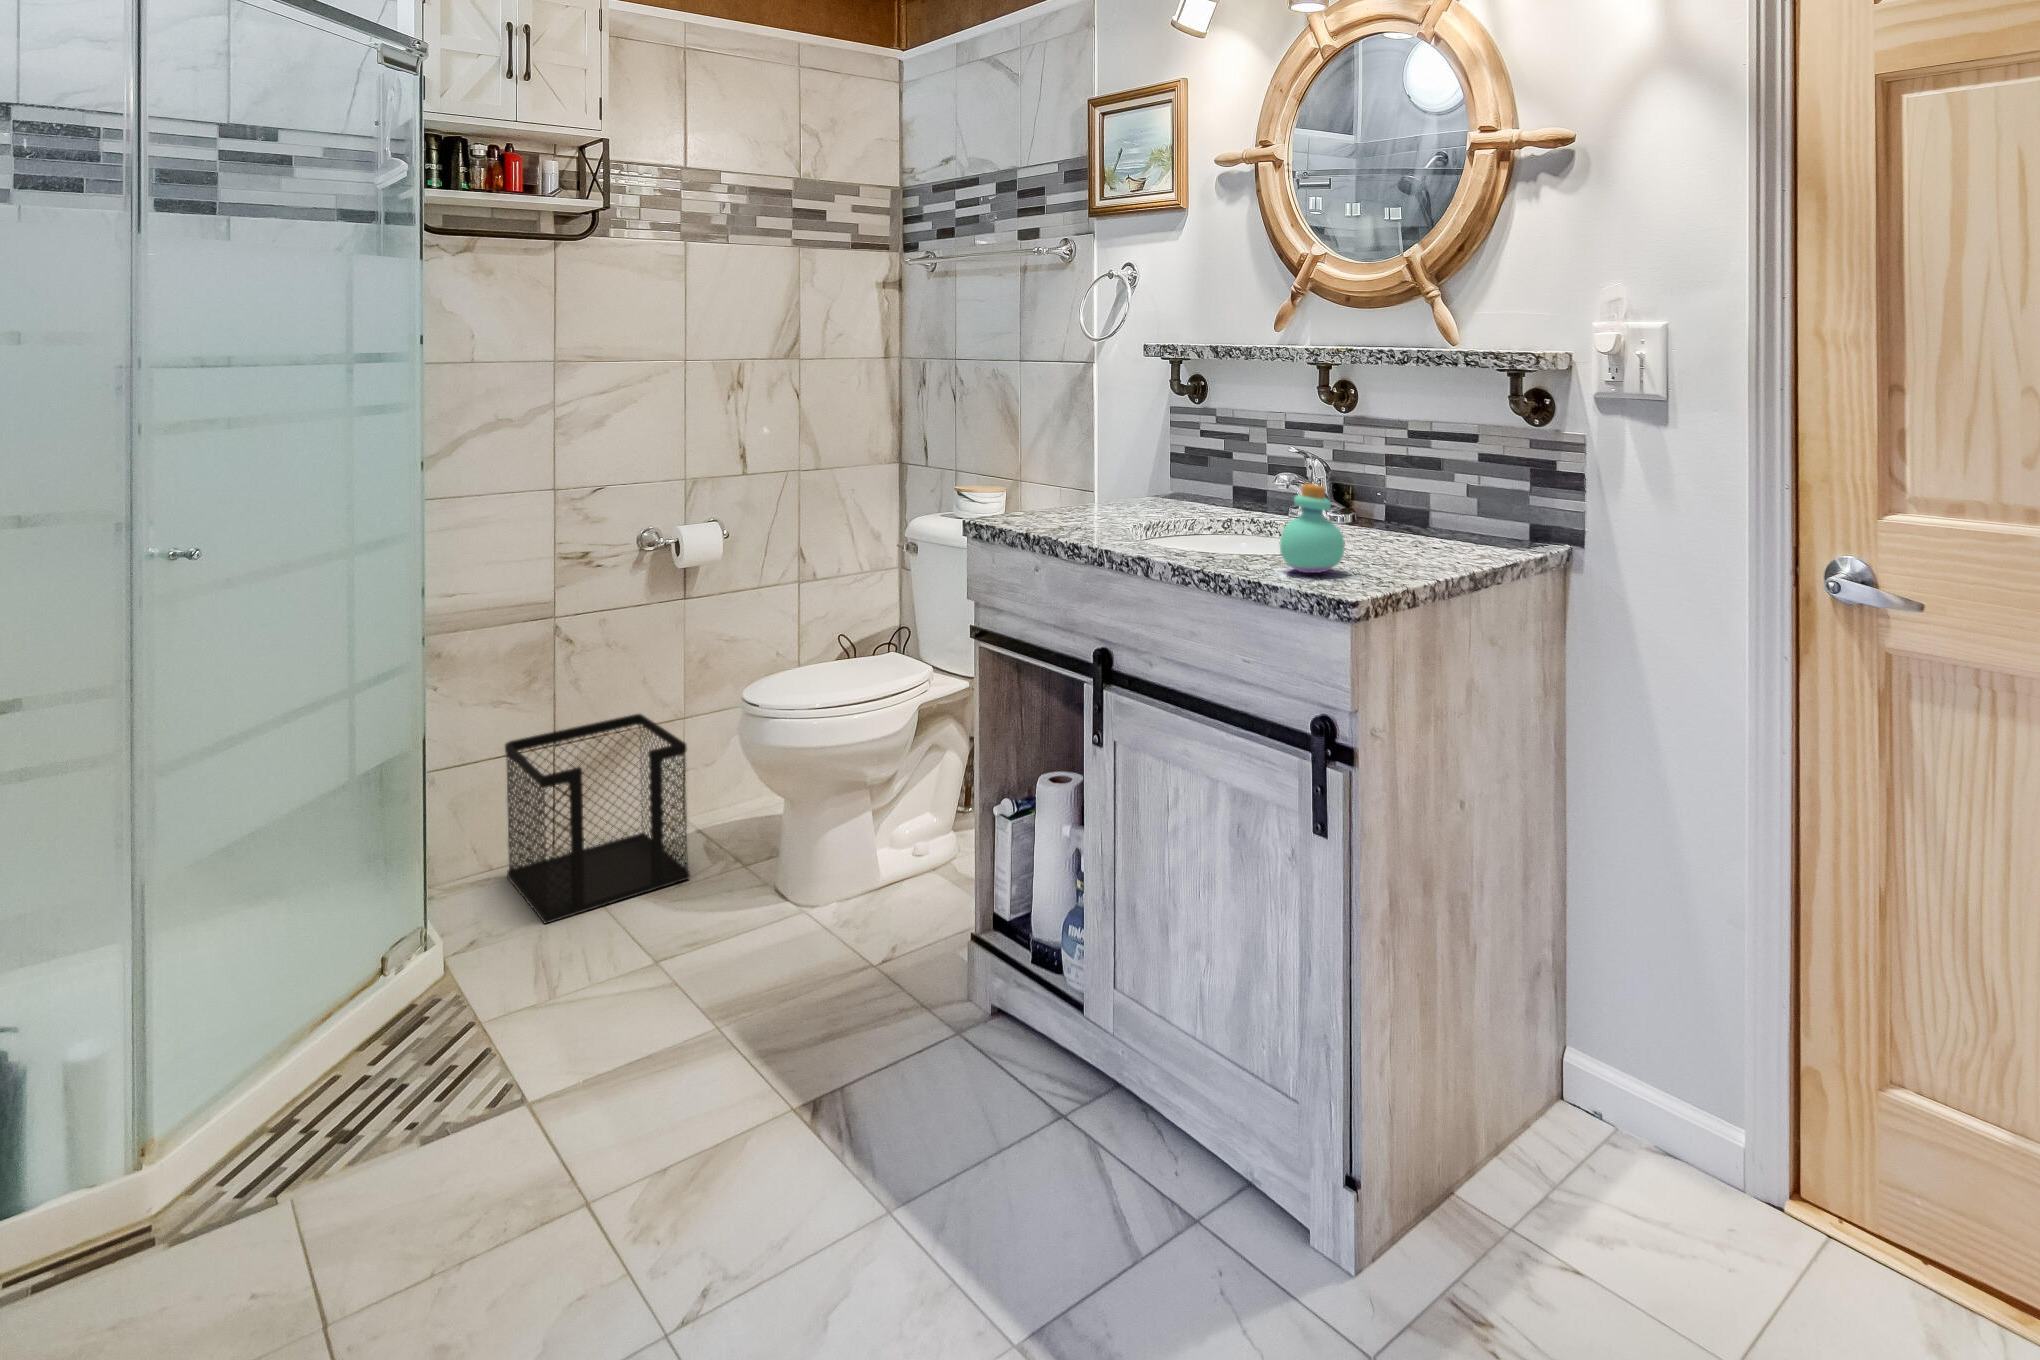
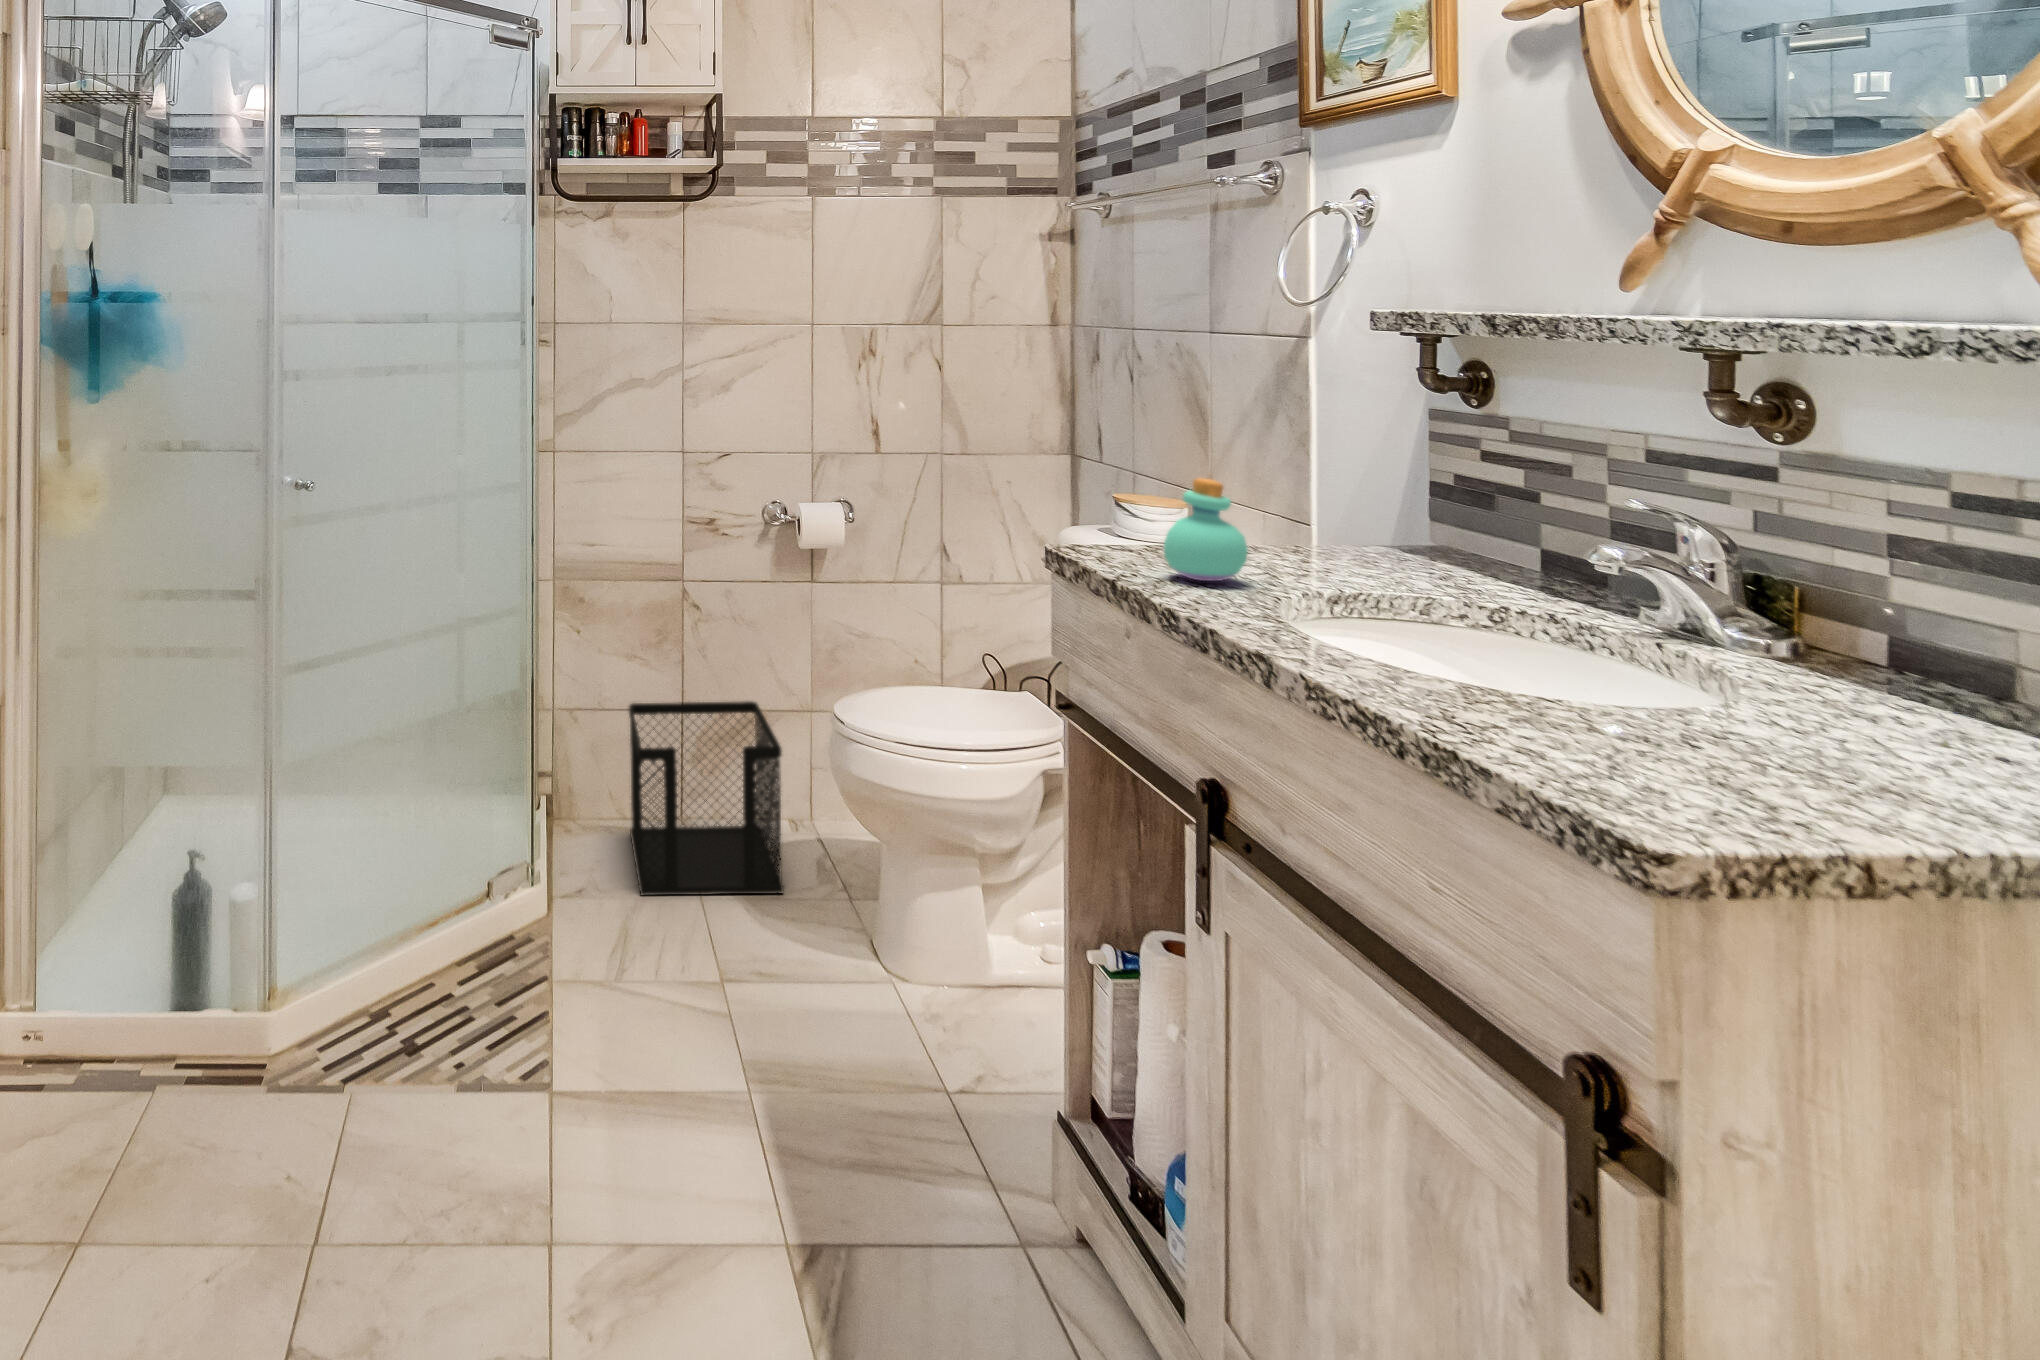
perfume bottle: present [1279,484,1345,573] -> present [1164,478,1248,581]

